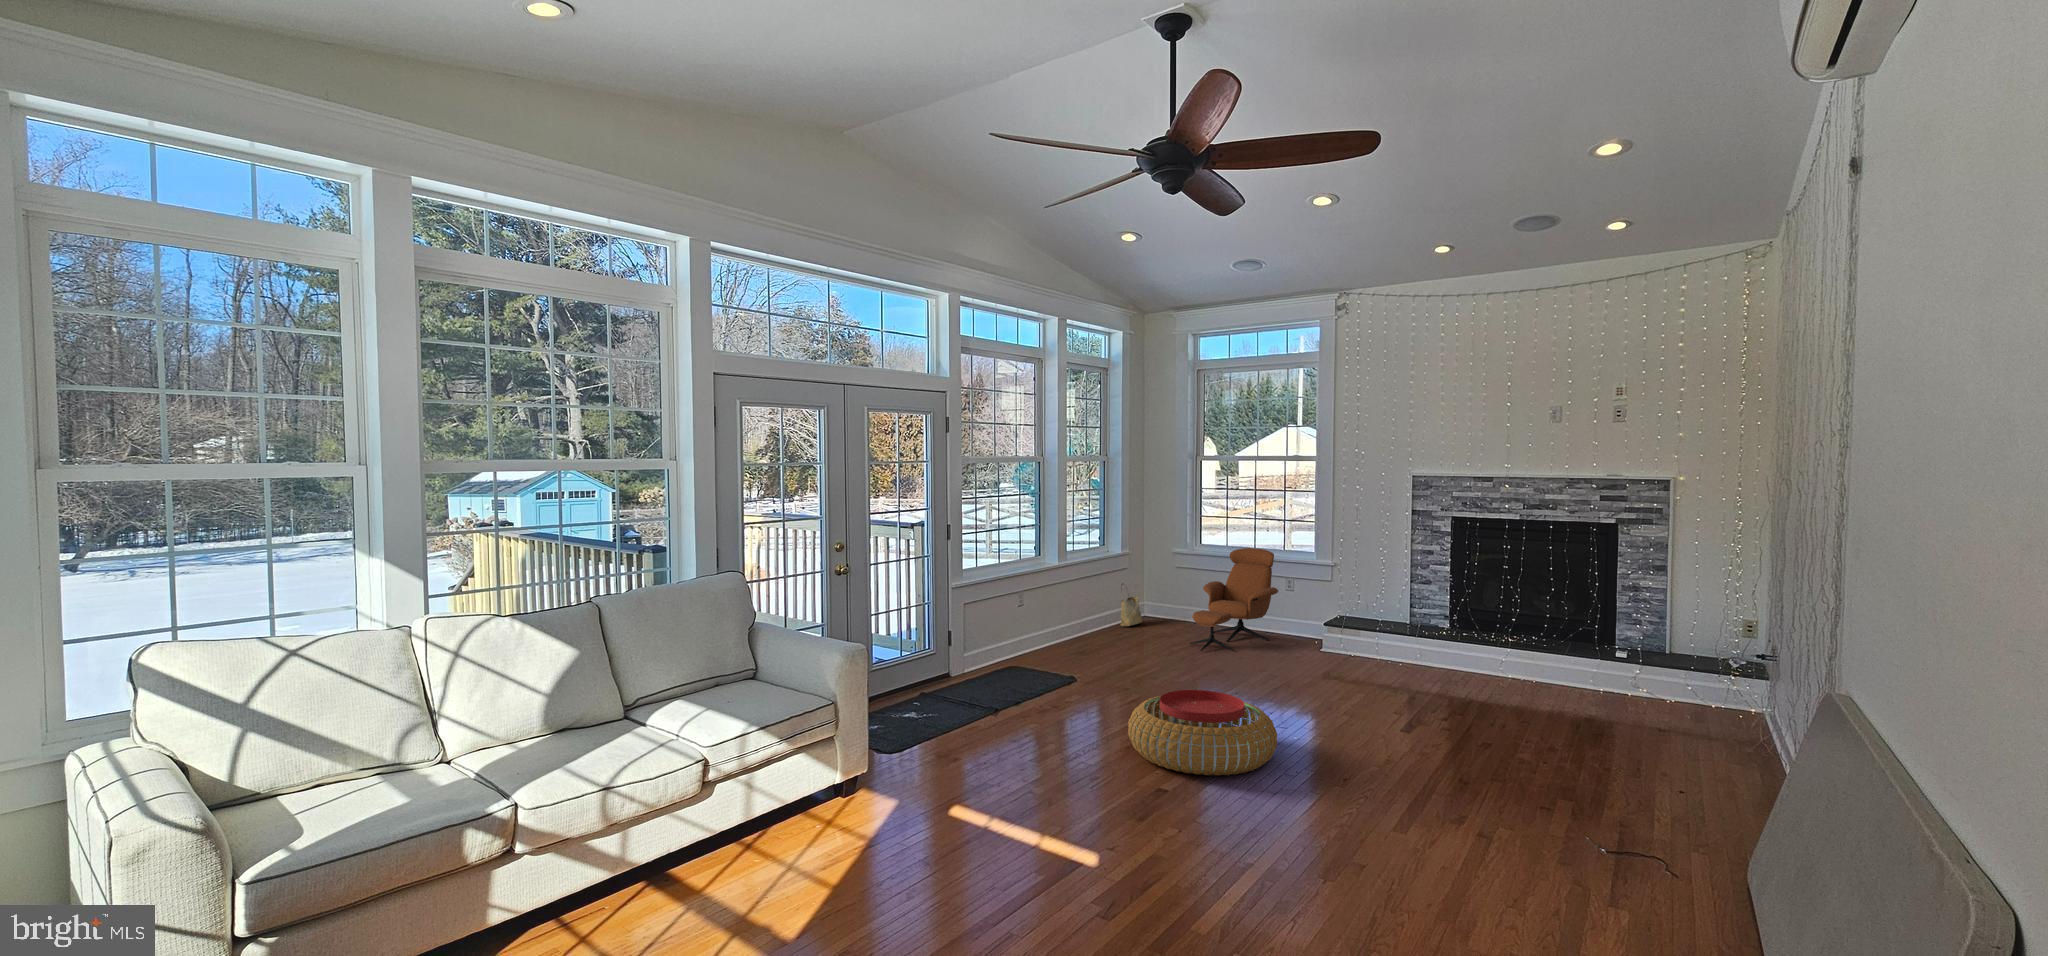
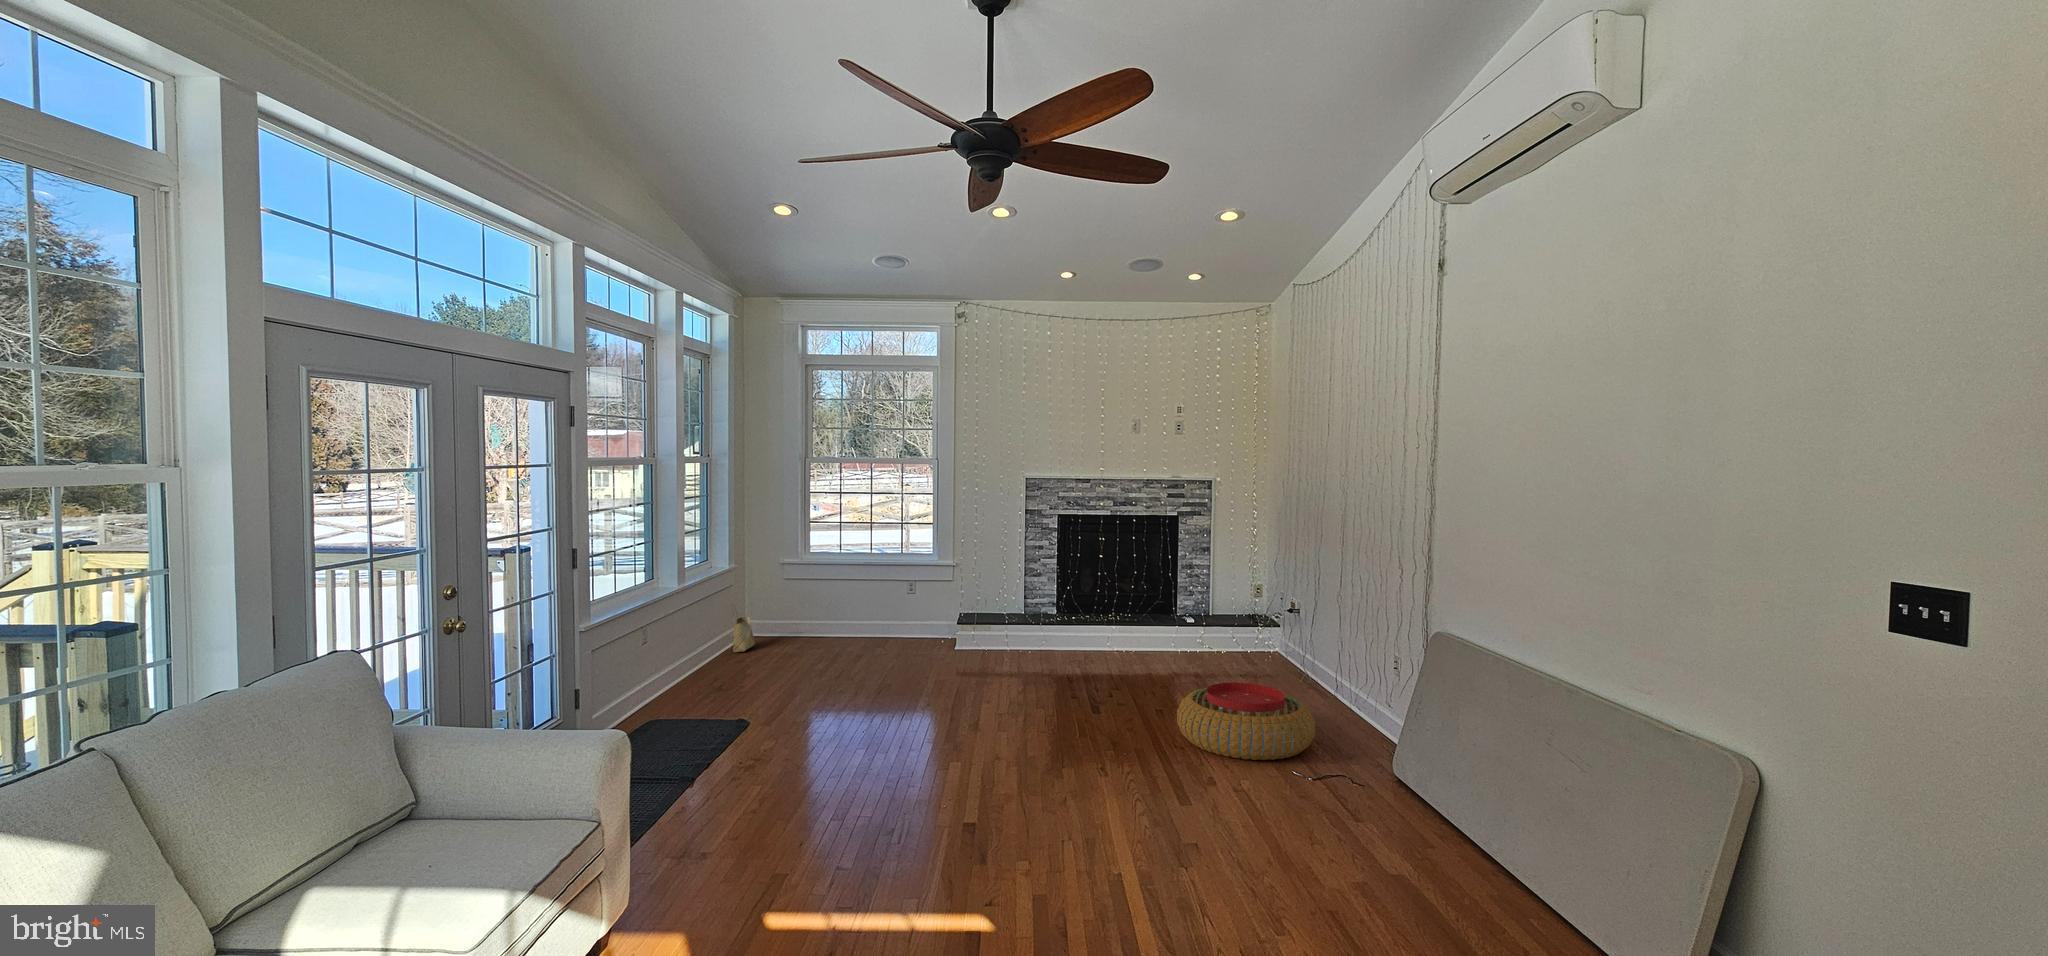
lounge chair: present [1190,548,1278,651] -> none [829,553,908,669]
pouf: present [1128,690,1277,776] -> present [1177,683,1315,760]

